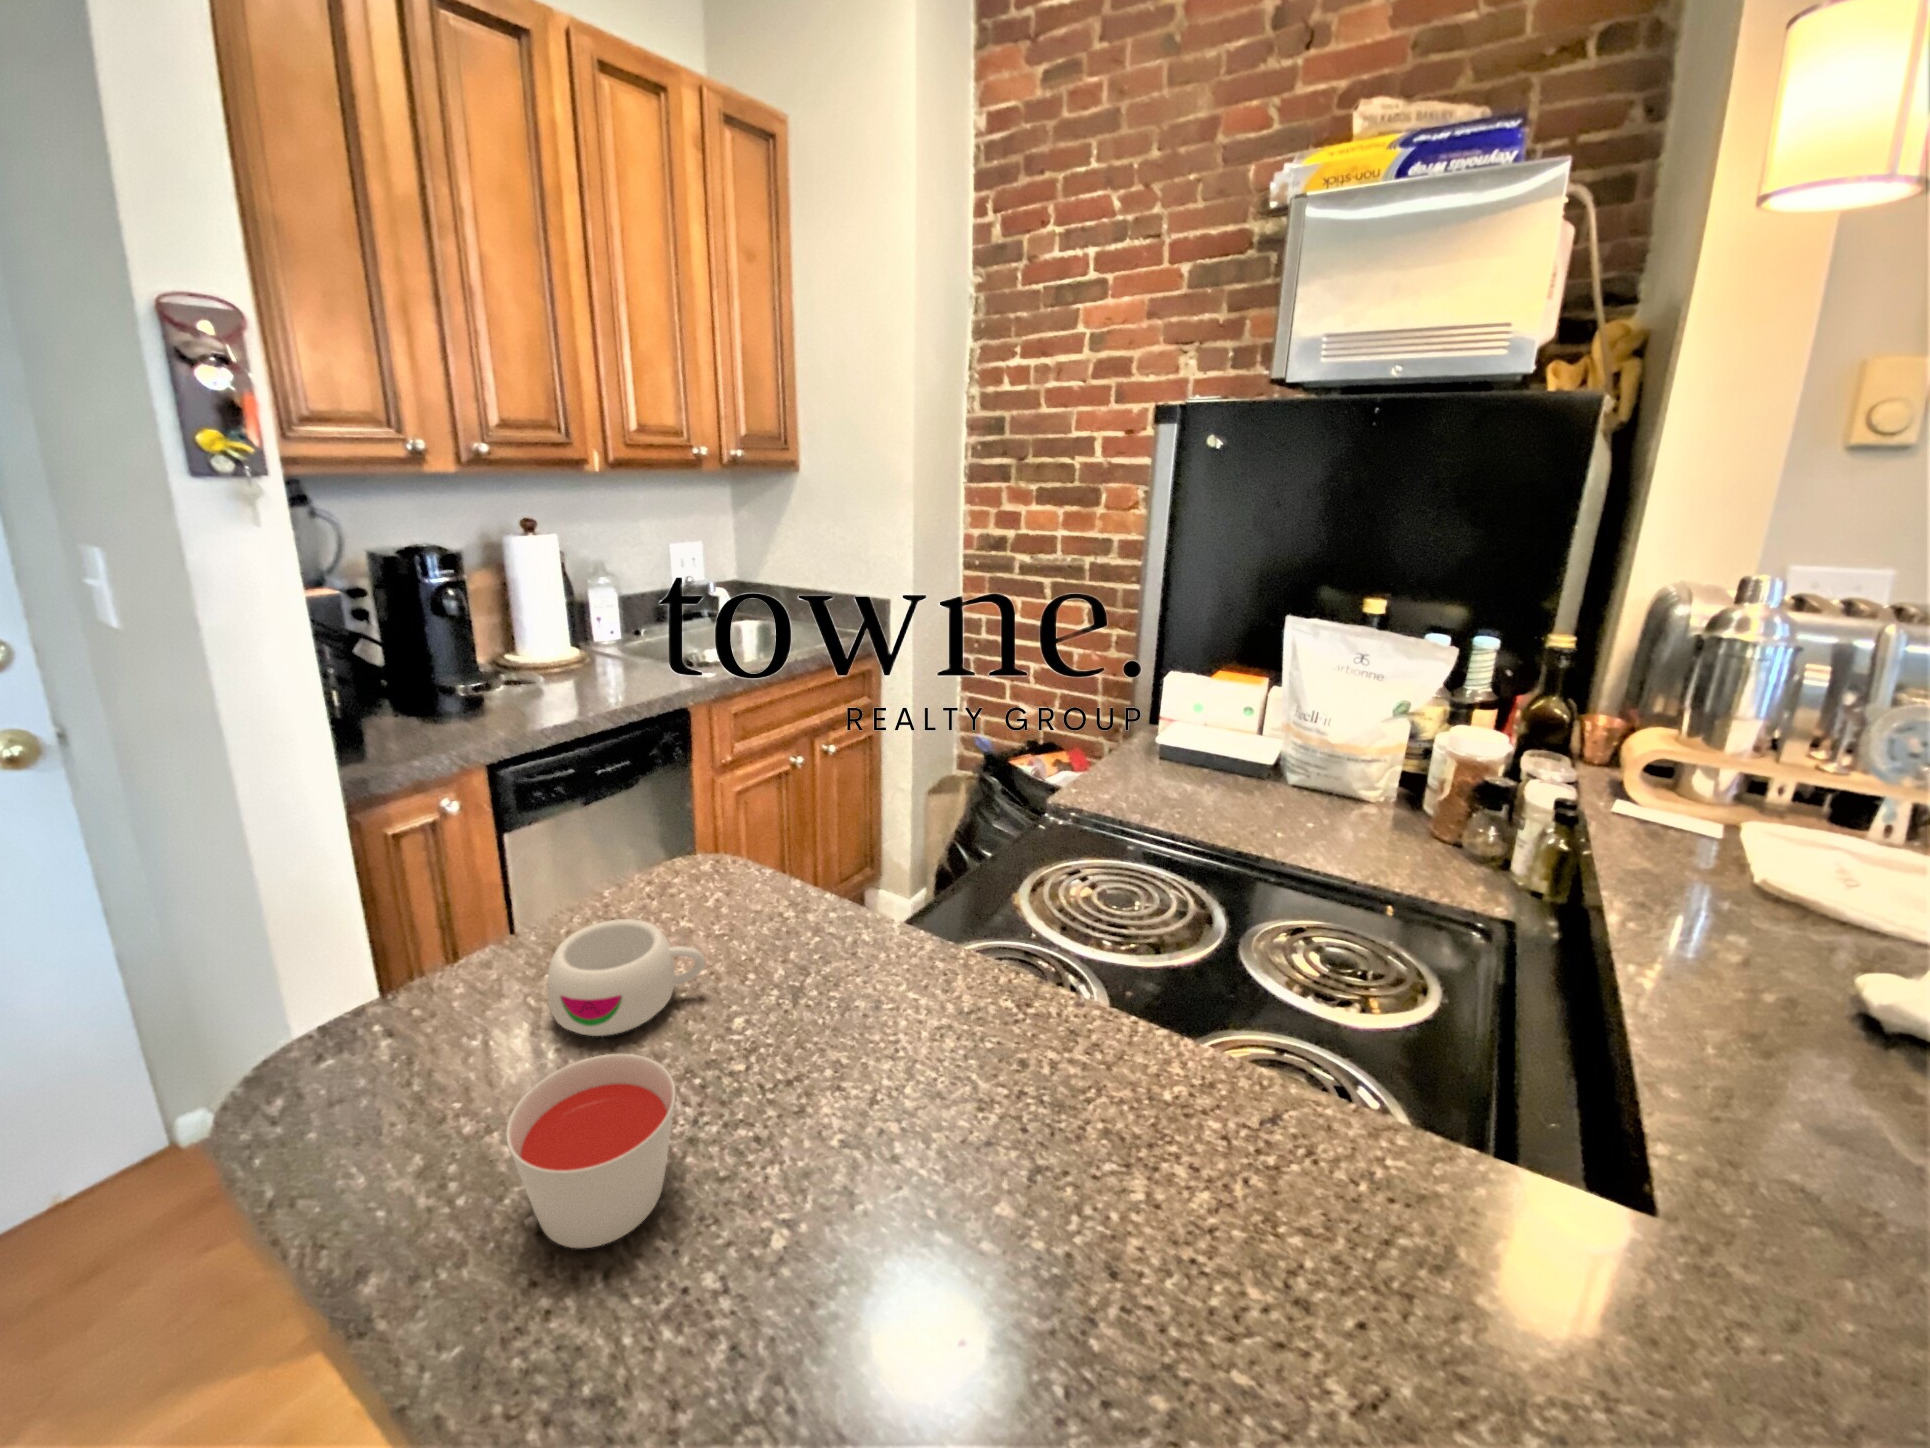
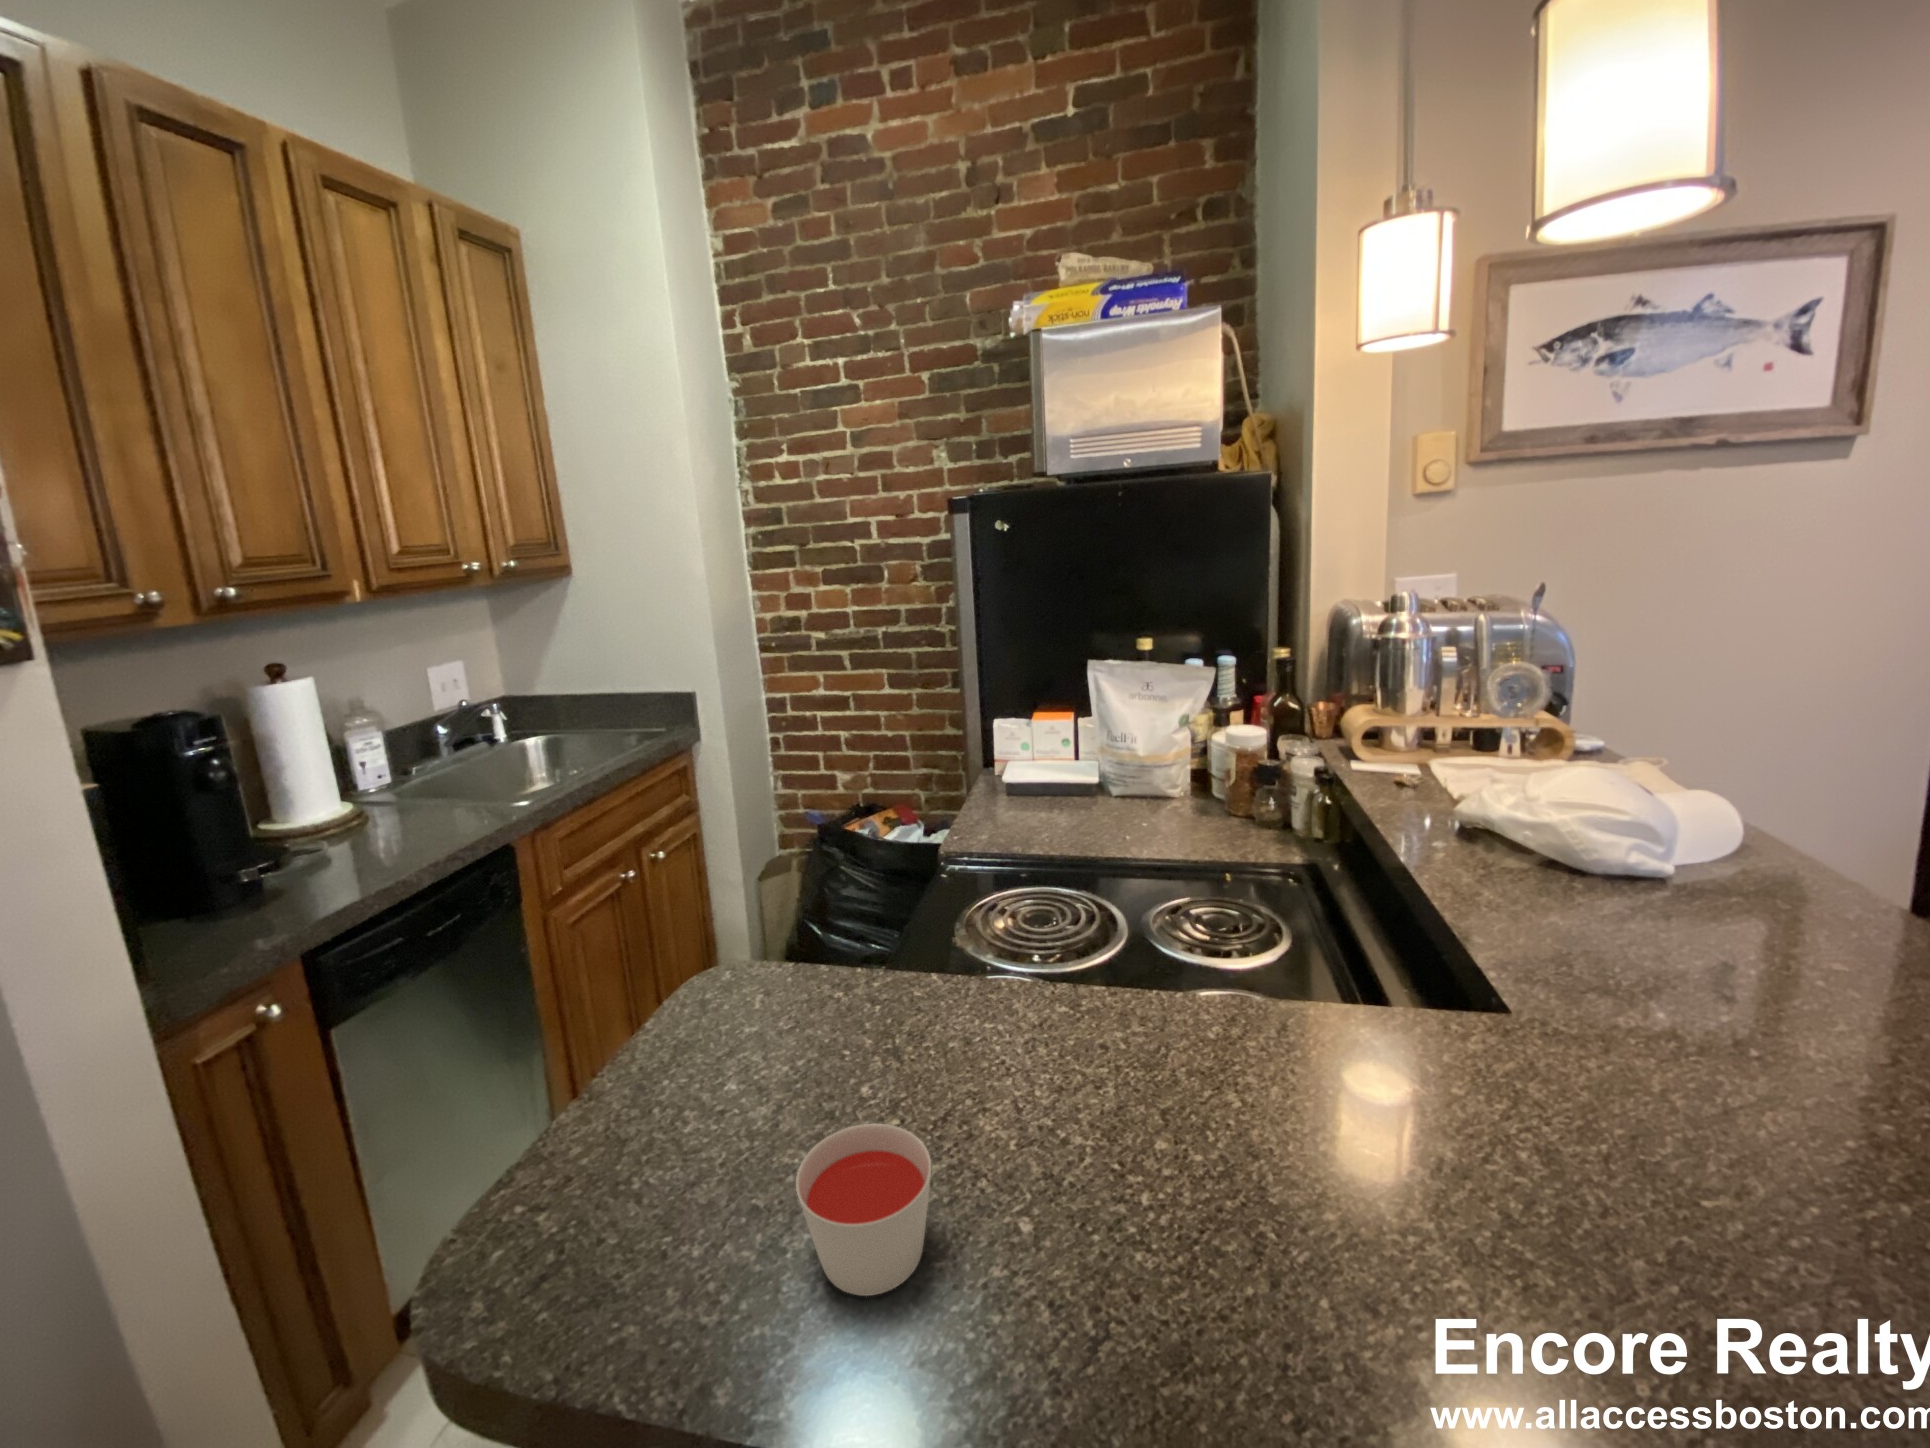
mug: present [548,919,705,1036] -> none [681,1032,815,1150]

